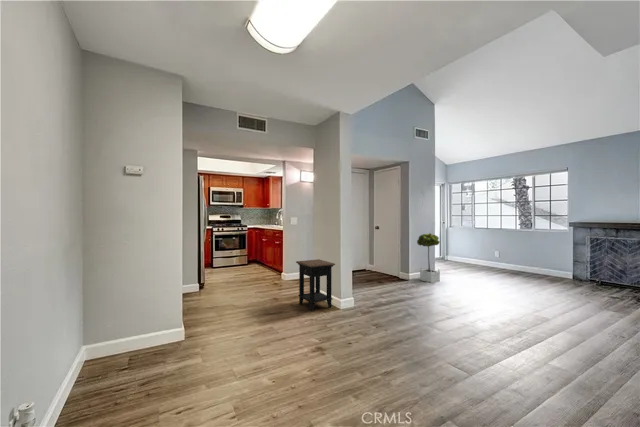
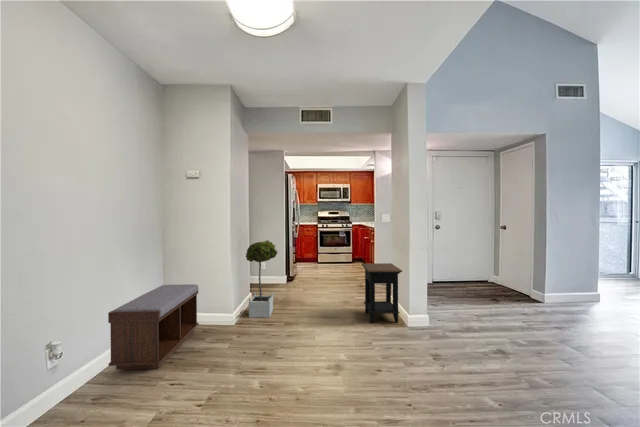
potted tree: present [417,233,440,283] -> present [246,240,278,318]
bench: none [65,298,143,413] -> present [108,284,199,369]

